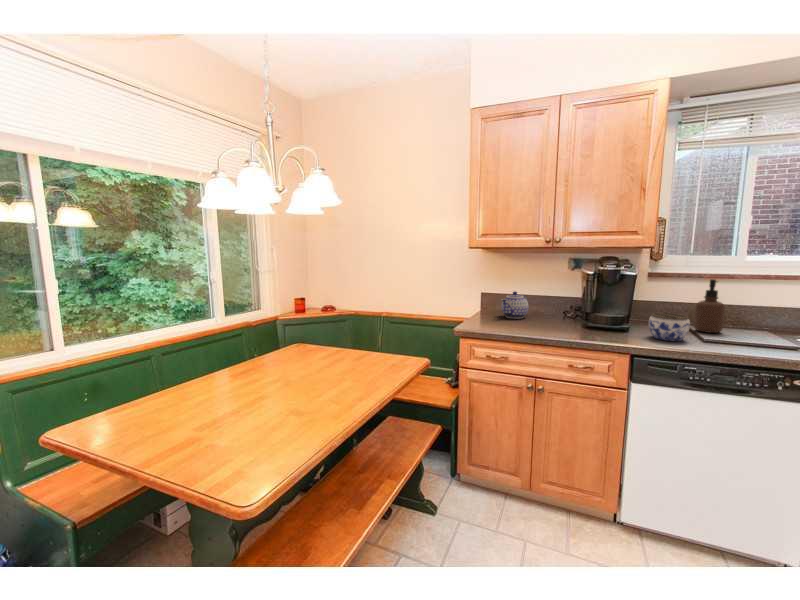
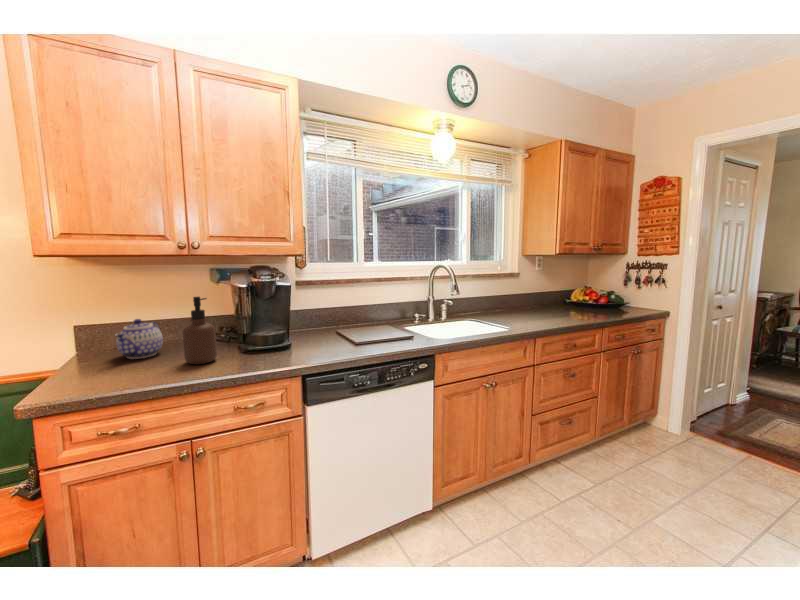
soap dispenser: present [694,279,725,333] -> present [183,297,217,364]
jar: present [649,312,690,341] -> none [310,322,345,351]

